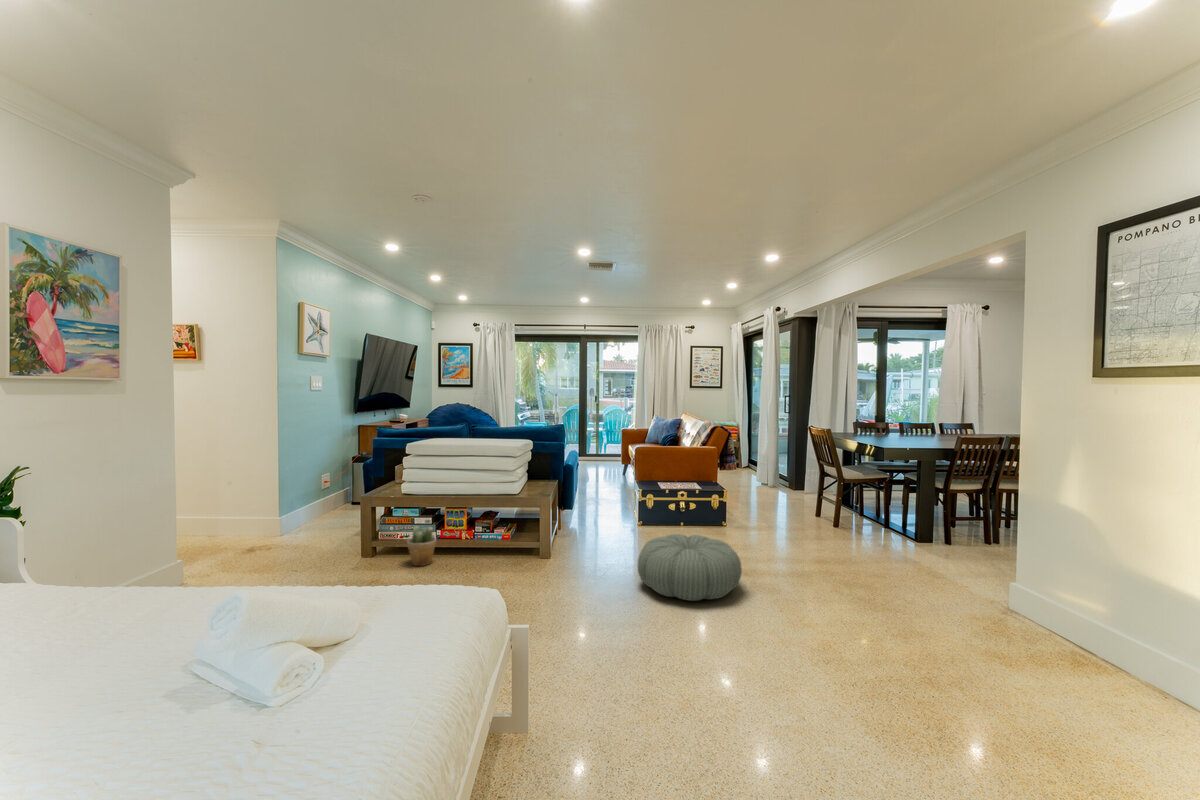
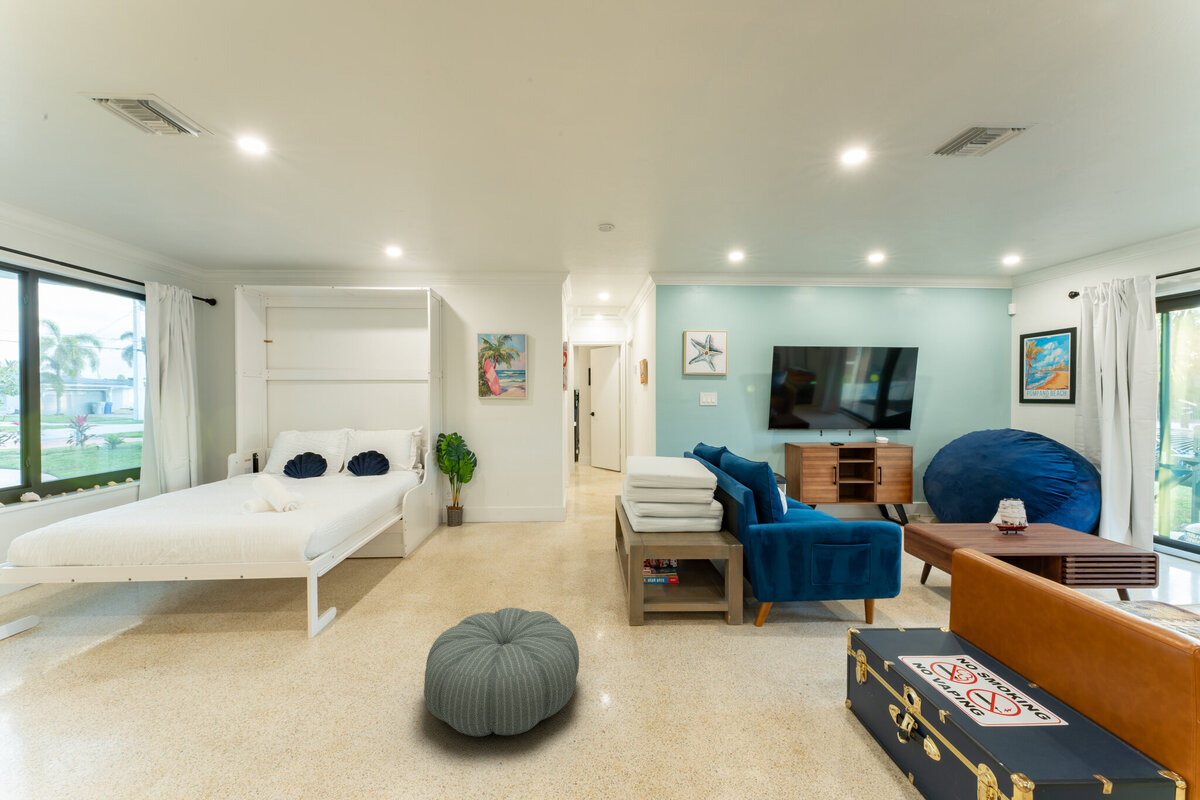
potted plant: present [407,526,436,566] -> none [584,520,609,555]

